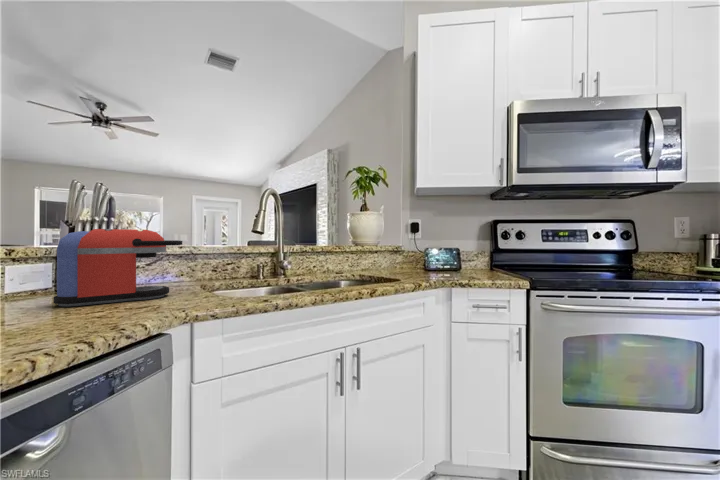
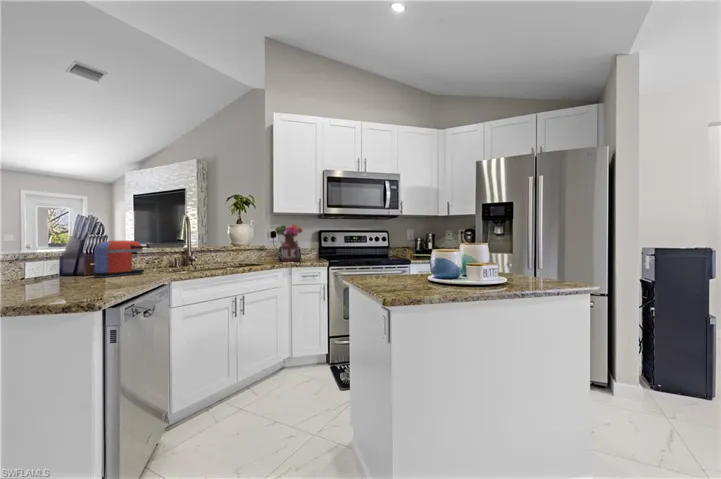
flower arrangement: none [418,205,469,275] -> present [275,223,303,262]

